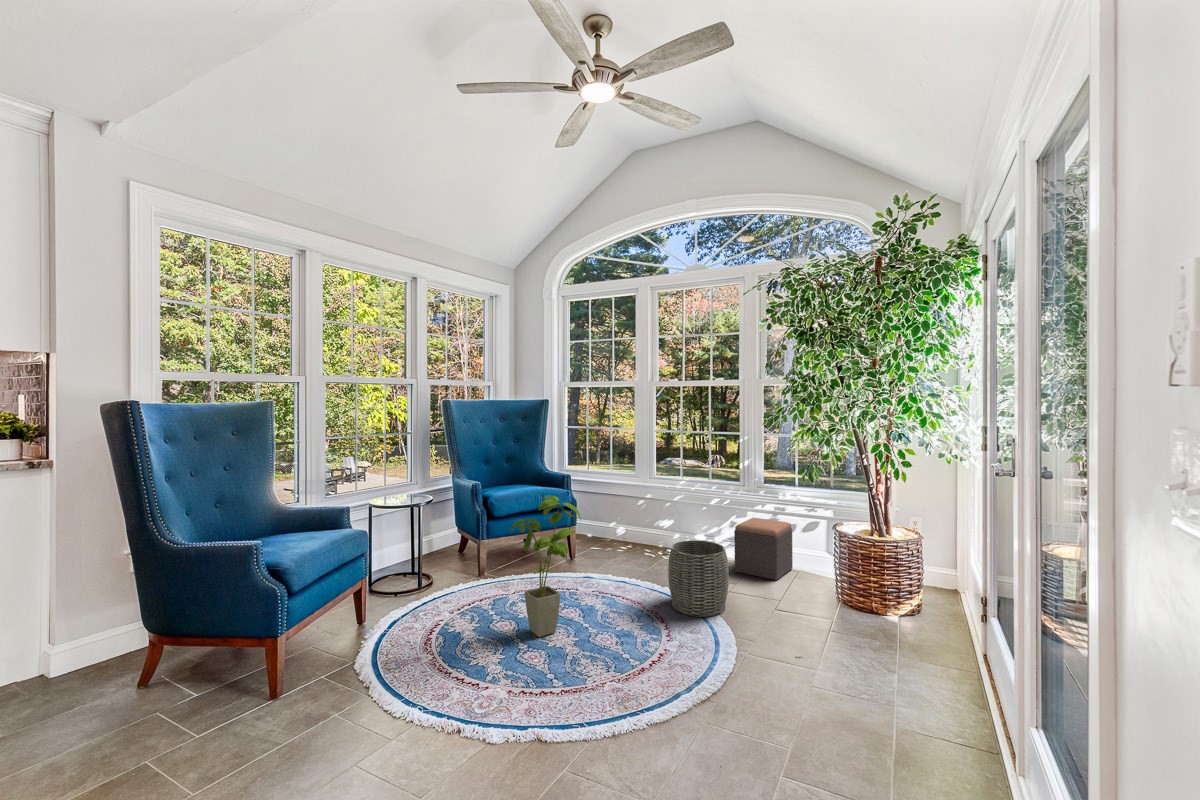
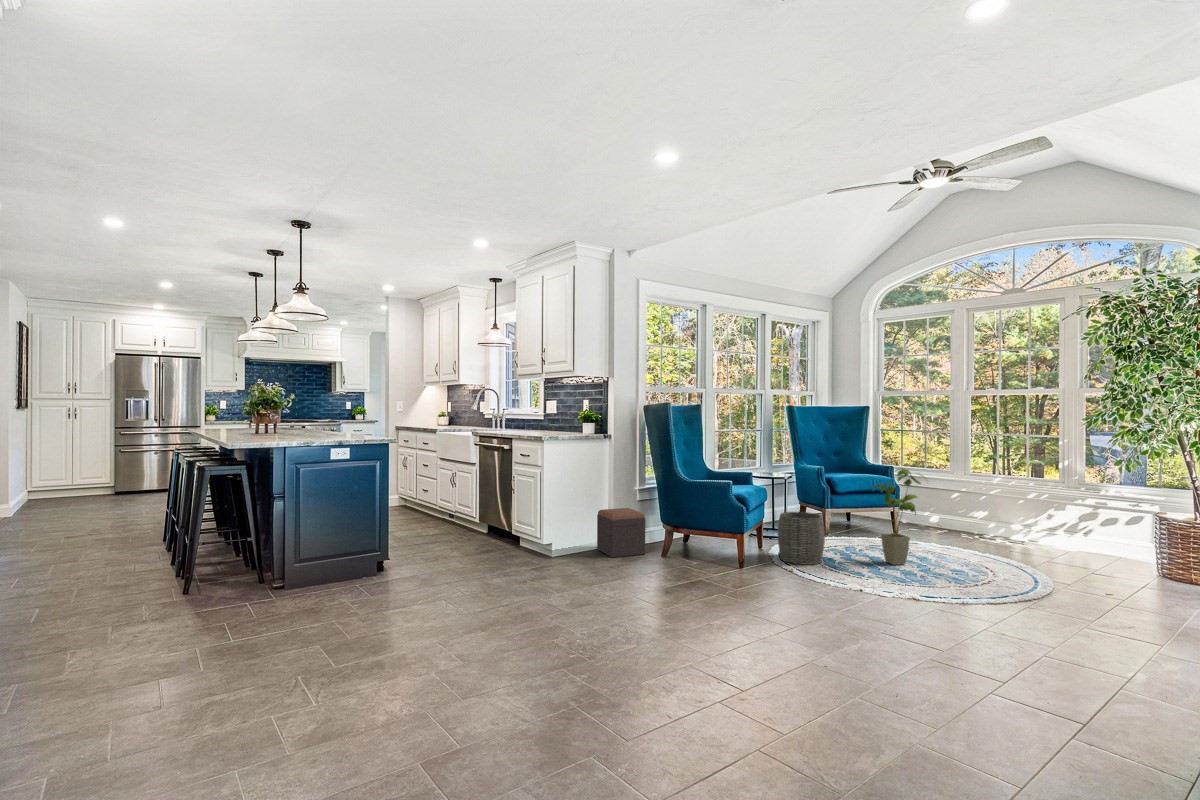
footstool: present [734,518,793,580] -> present [597,508,645,557]
woven basket: present [668,540,729,617] -> present [778,512,825,565]

